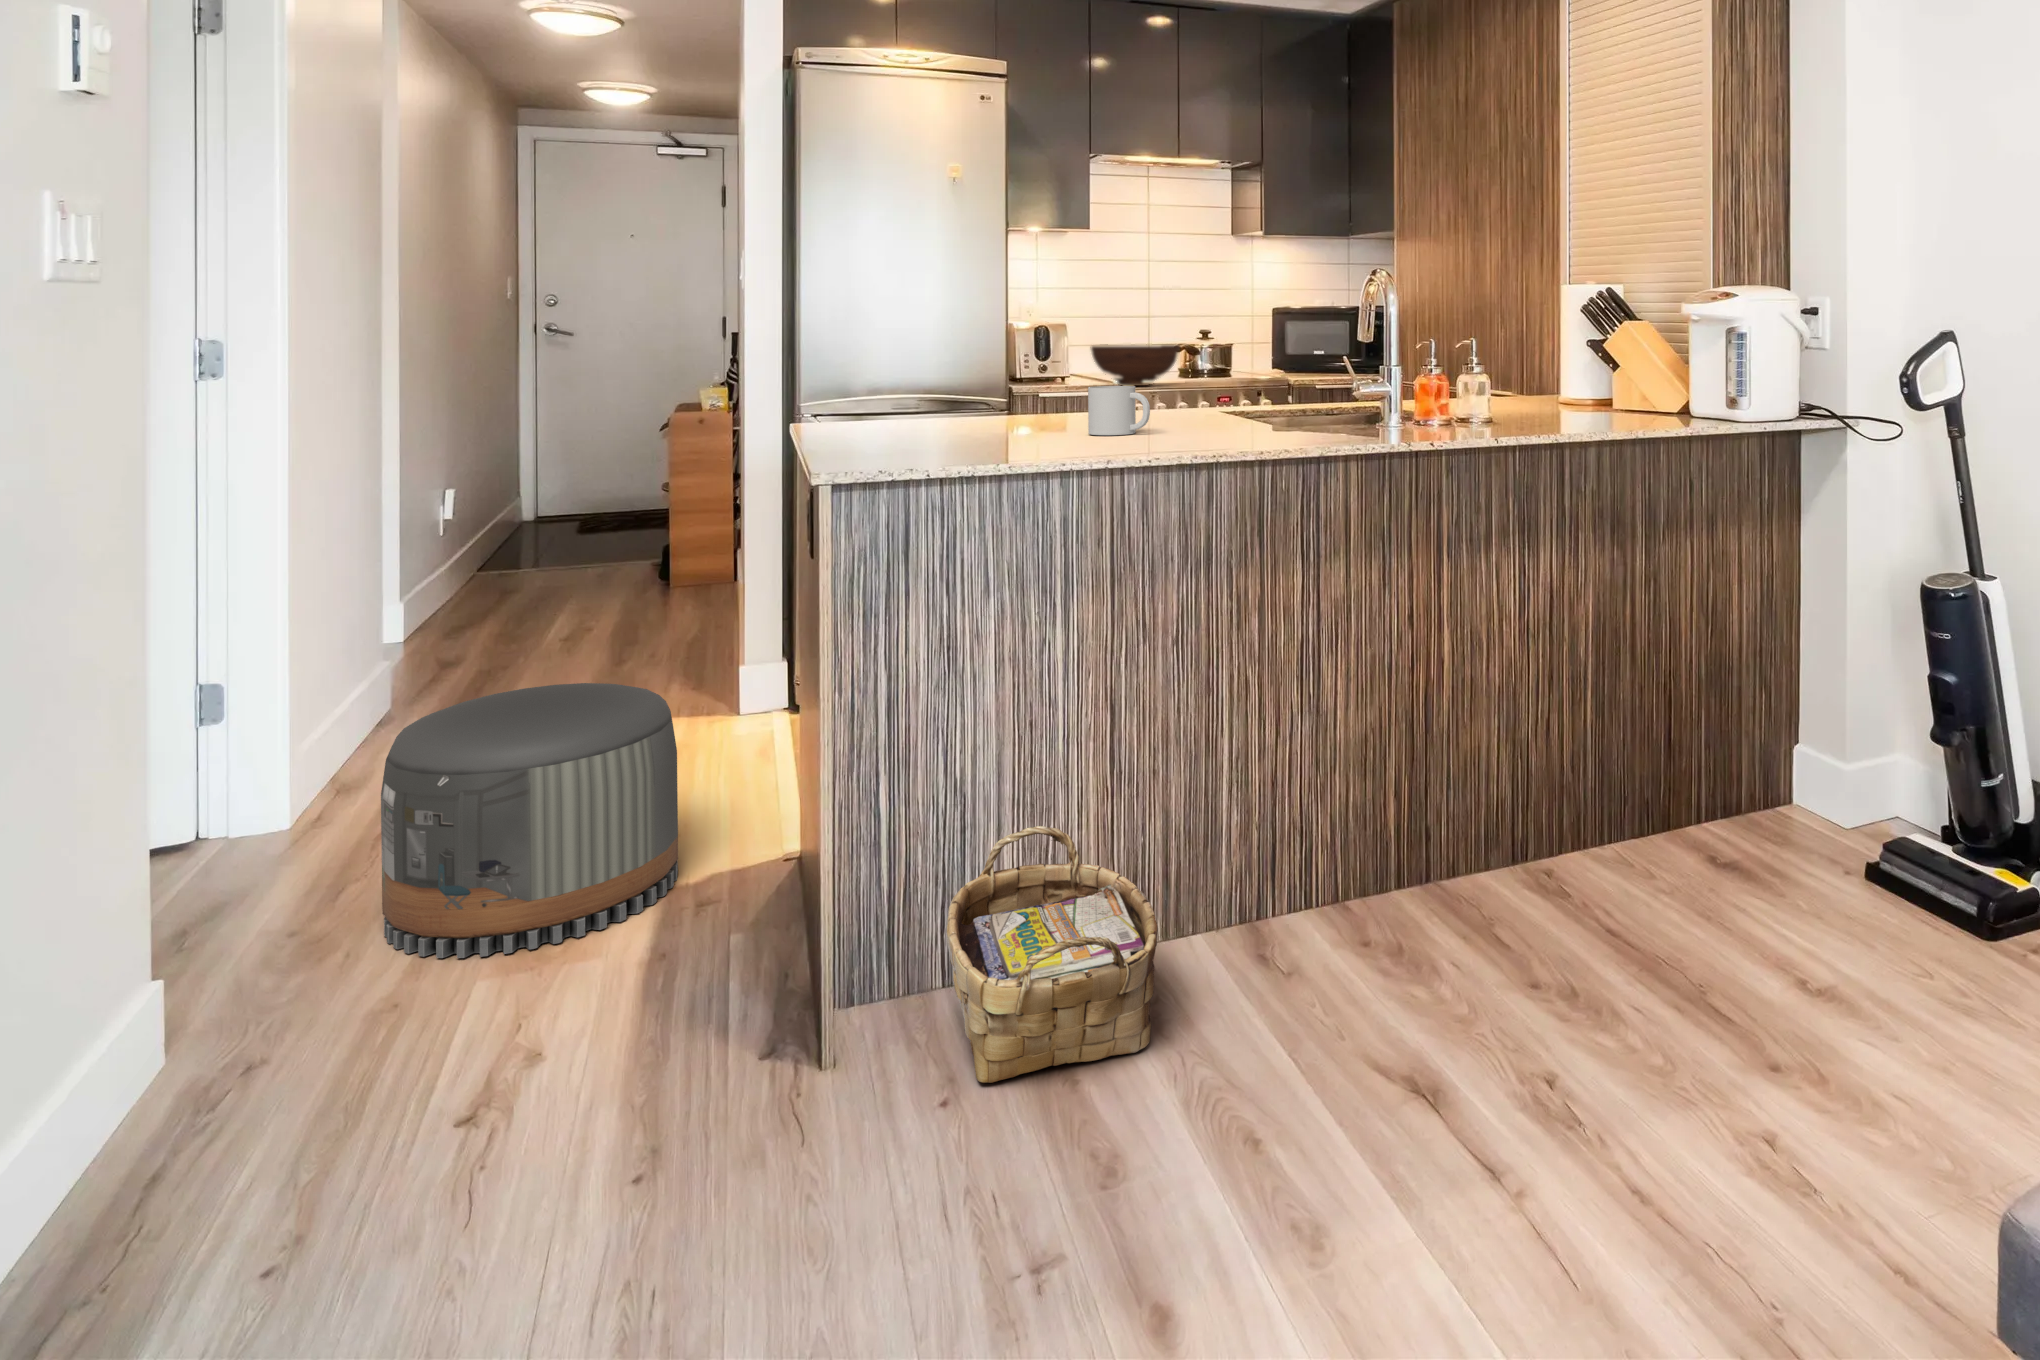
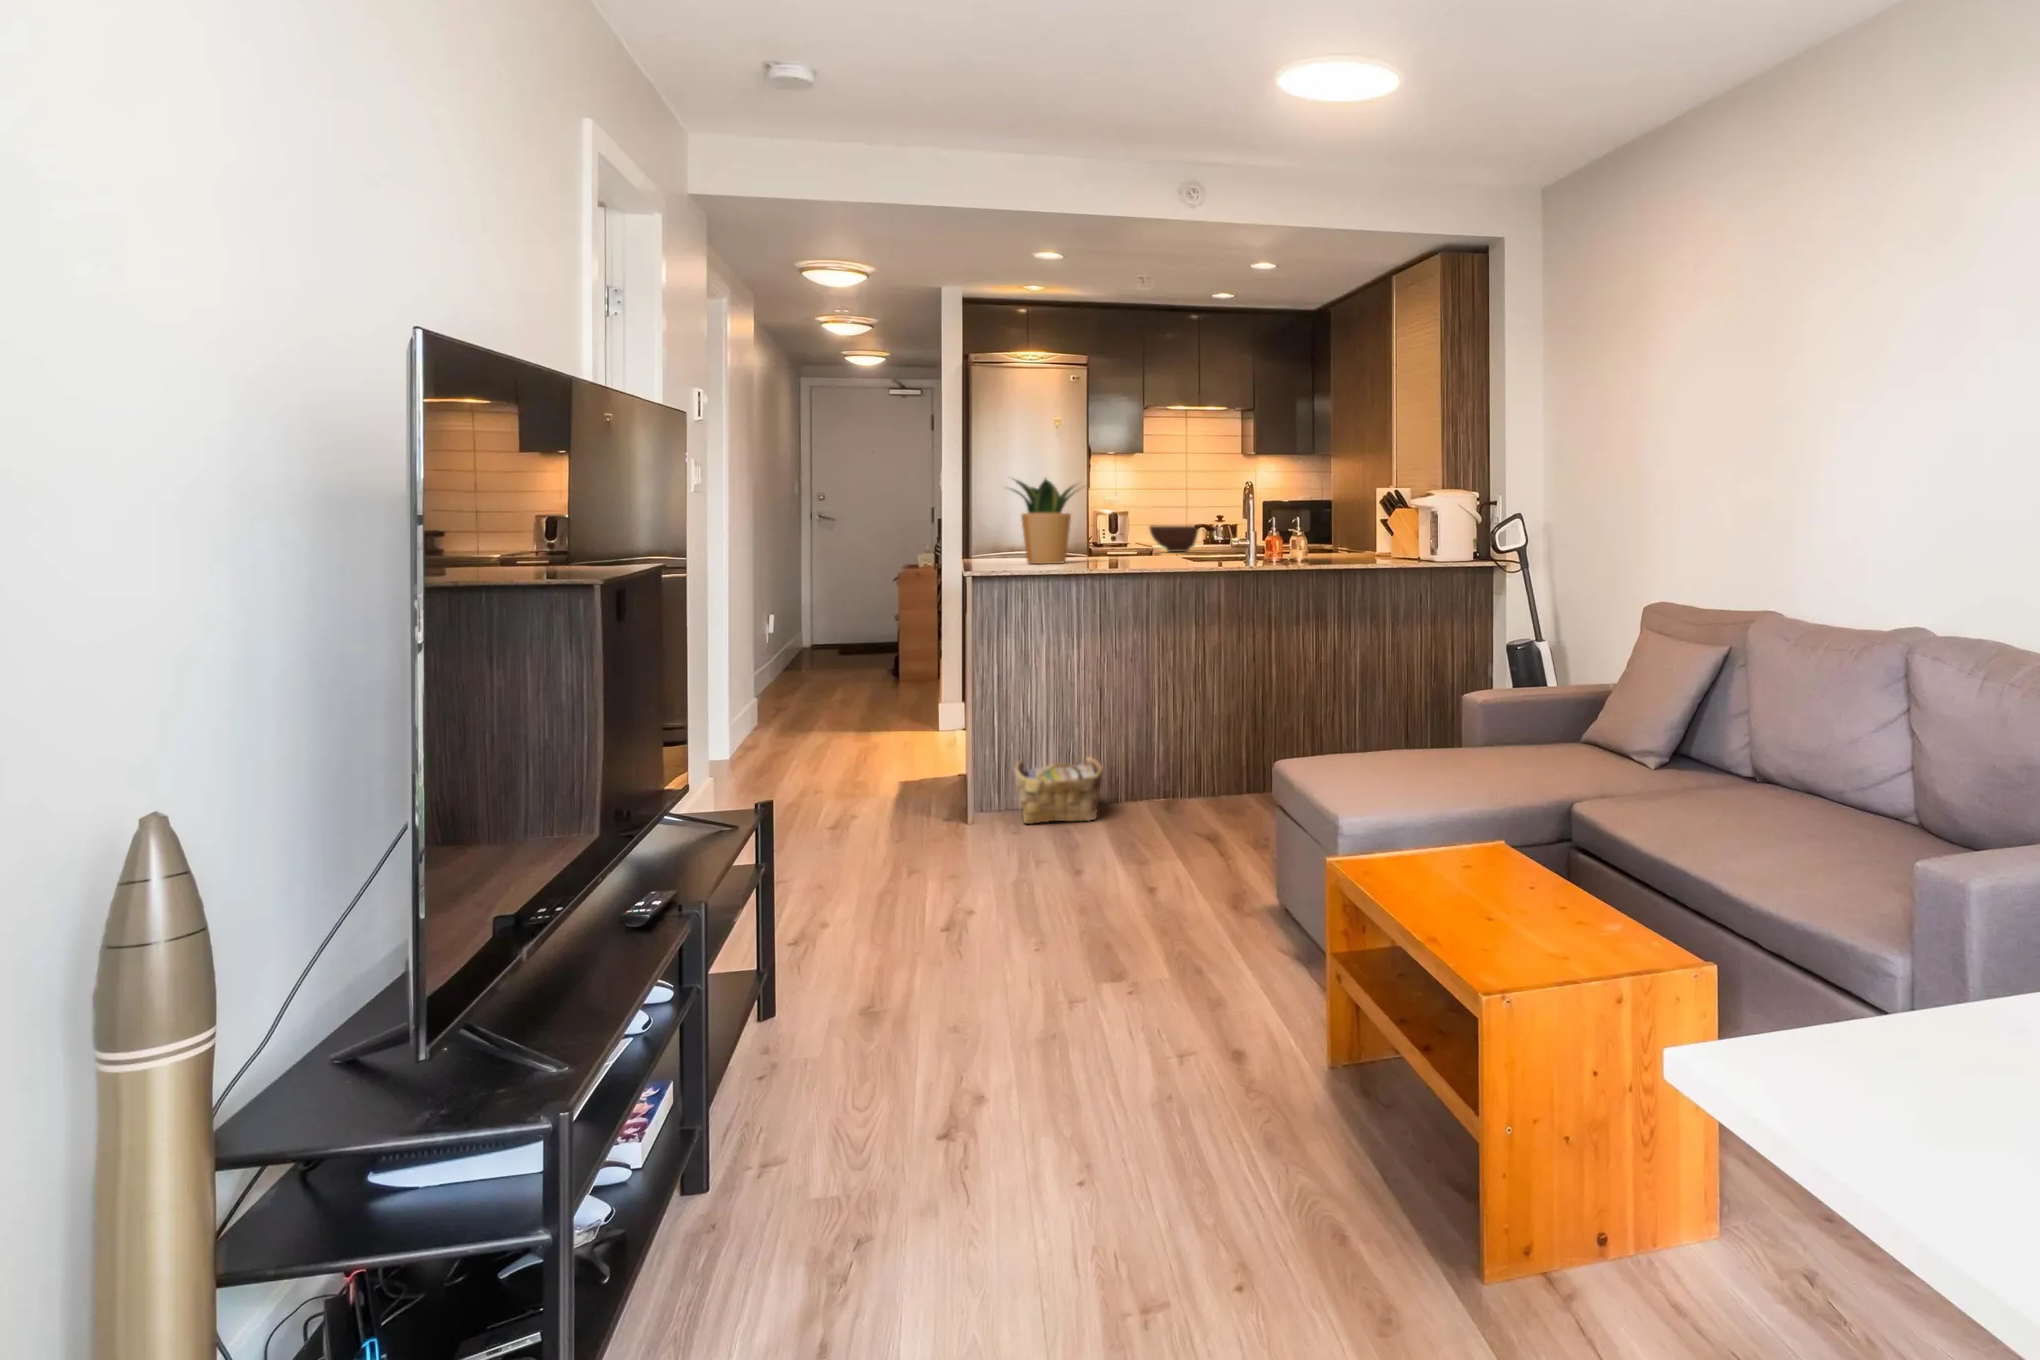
potted plant: none [880,256,1058,428] -> present [1012,478,1084,564]
mug: present [1088,386,1150,435] -> none [1096,542,1125,565]
pouf: present [381,683,678,958] -> none [784,684,907,791]

